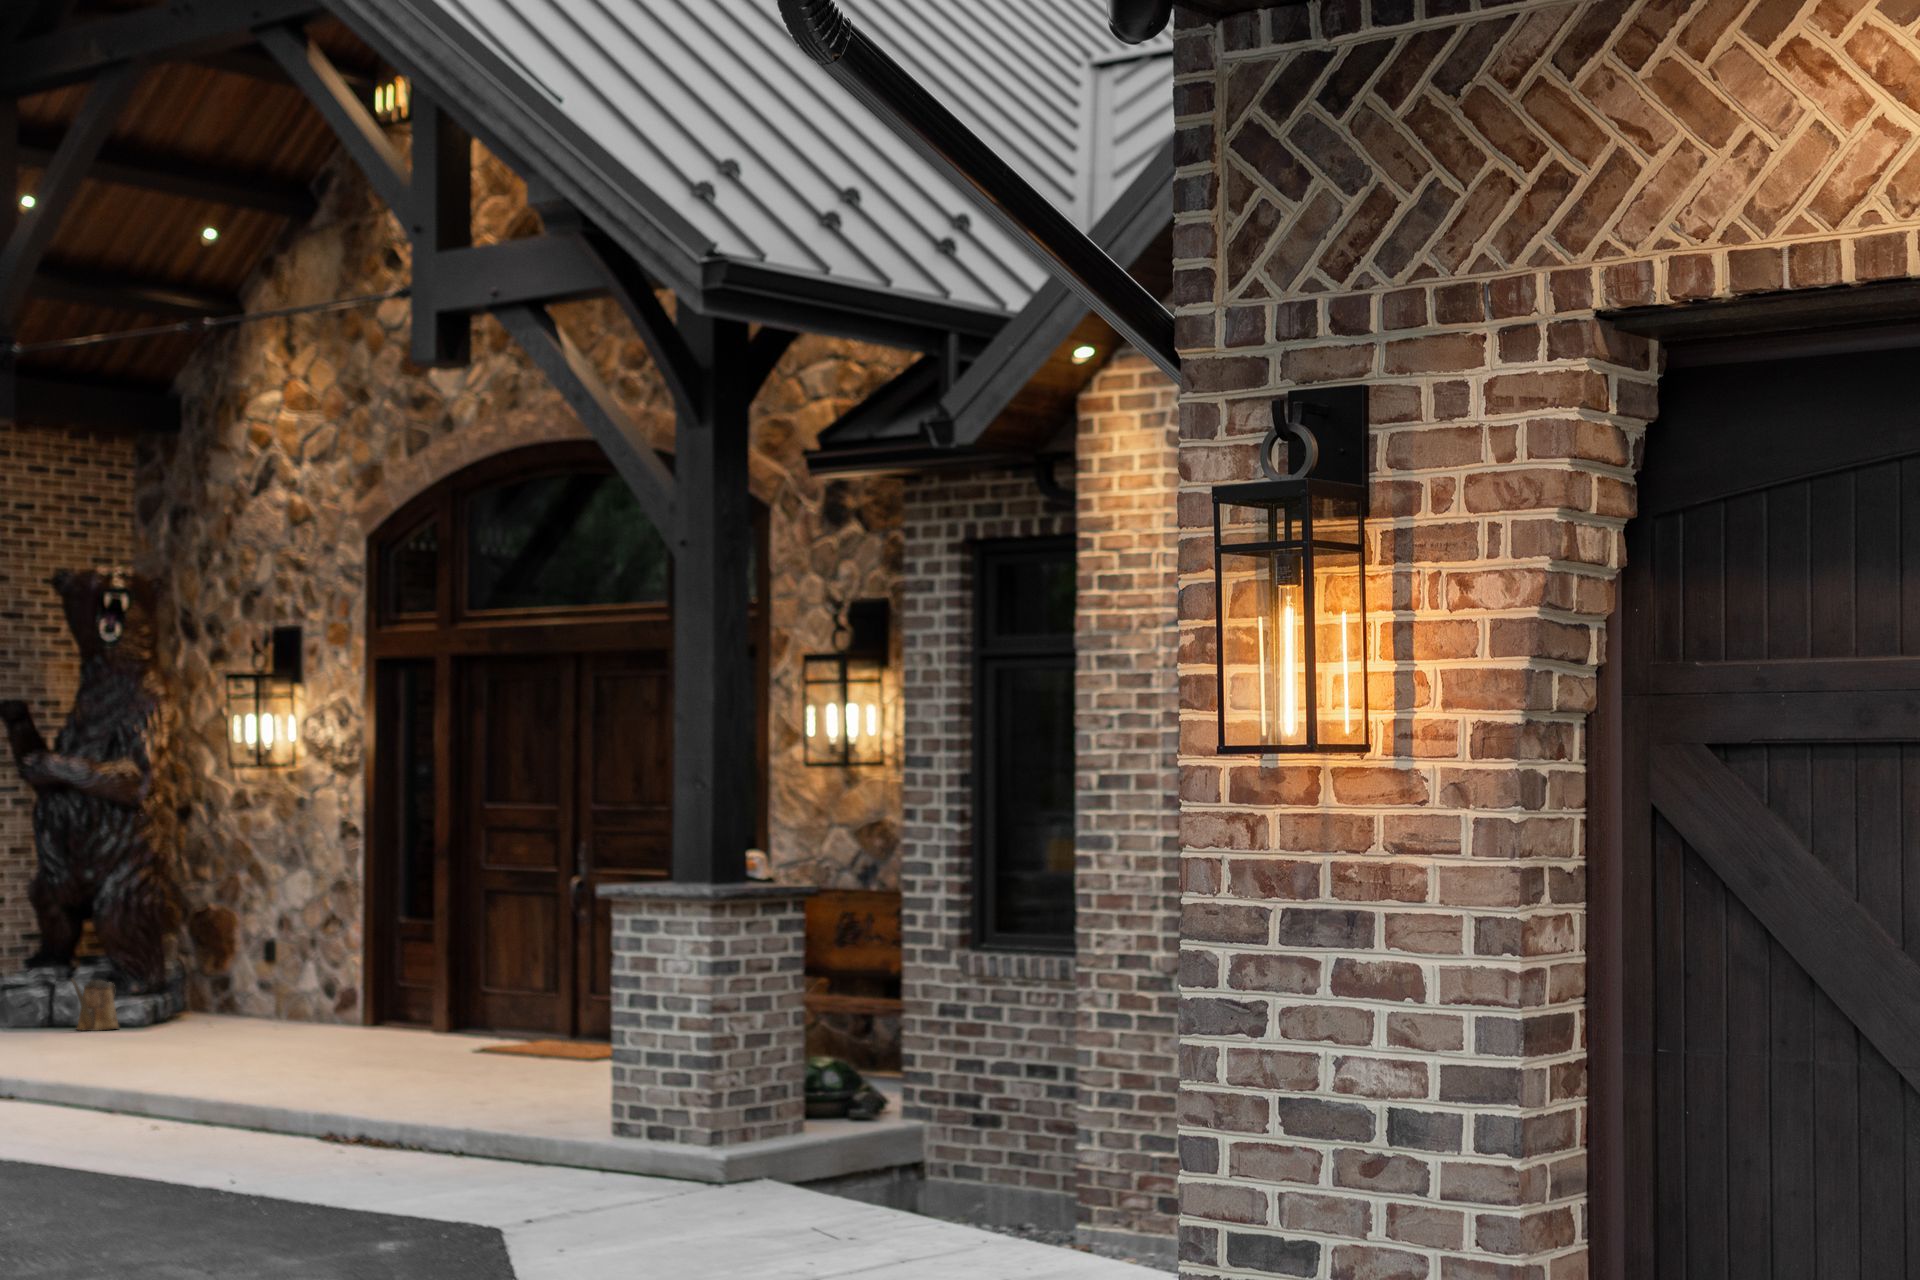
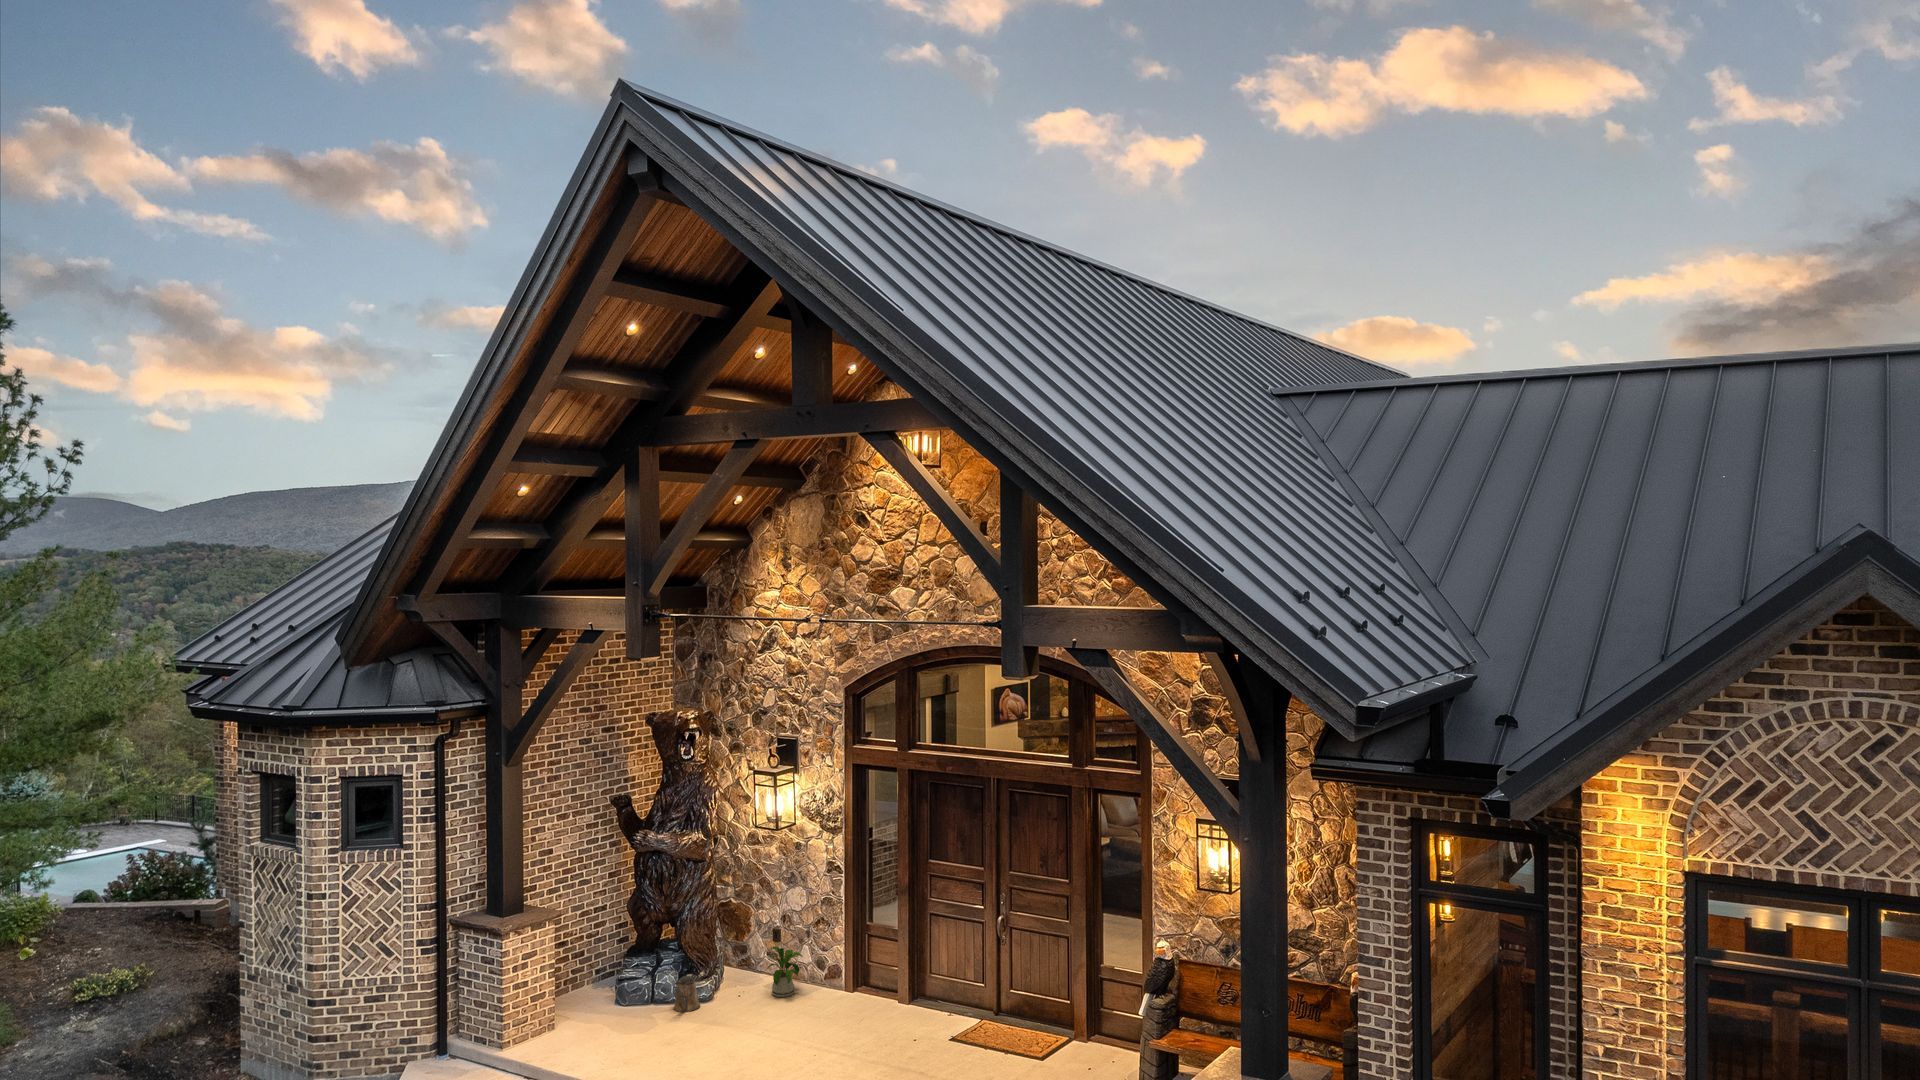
house plant: none [229,947,293,1029] -> present [767,946,803,997]

